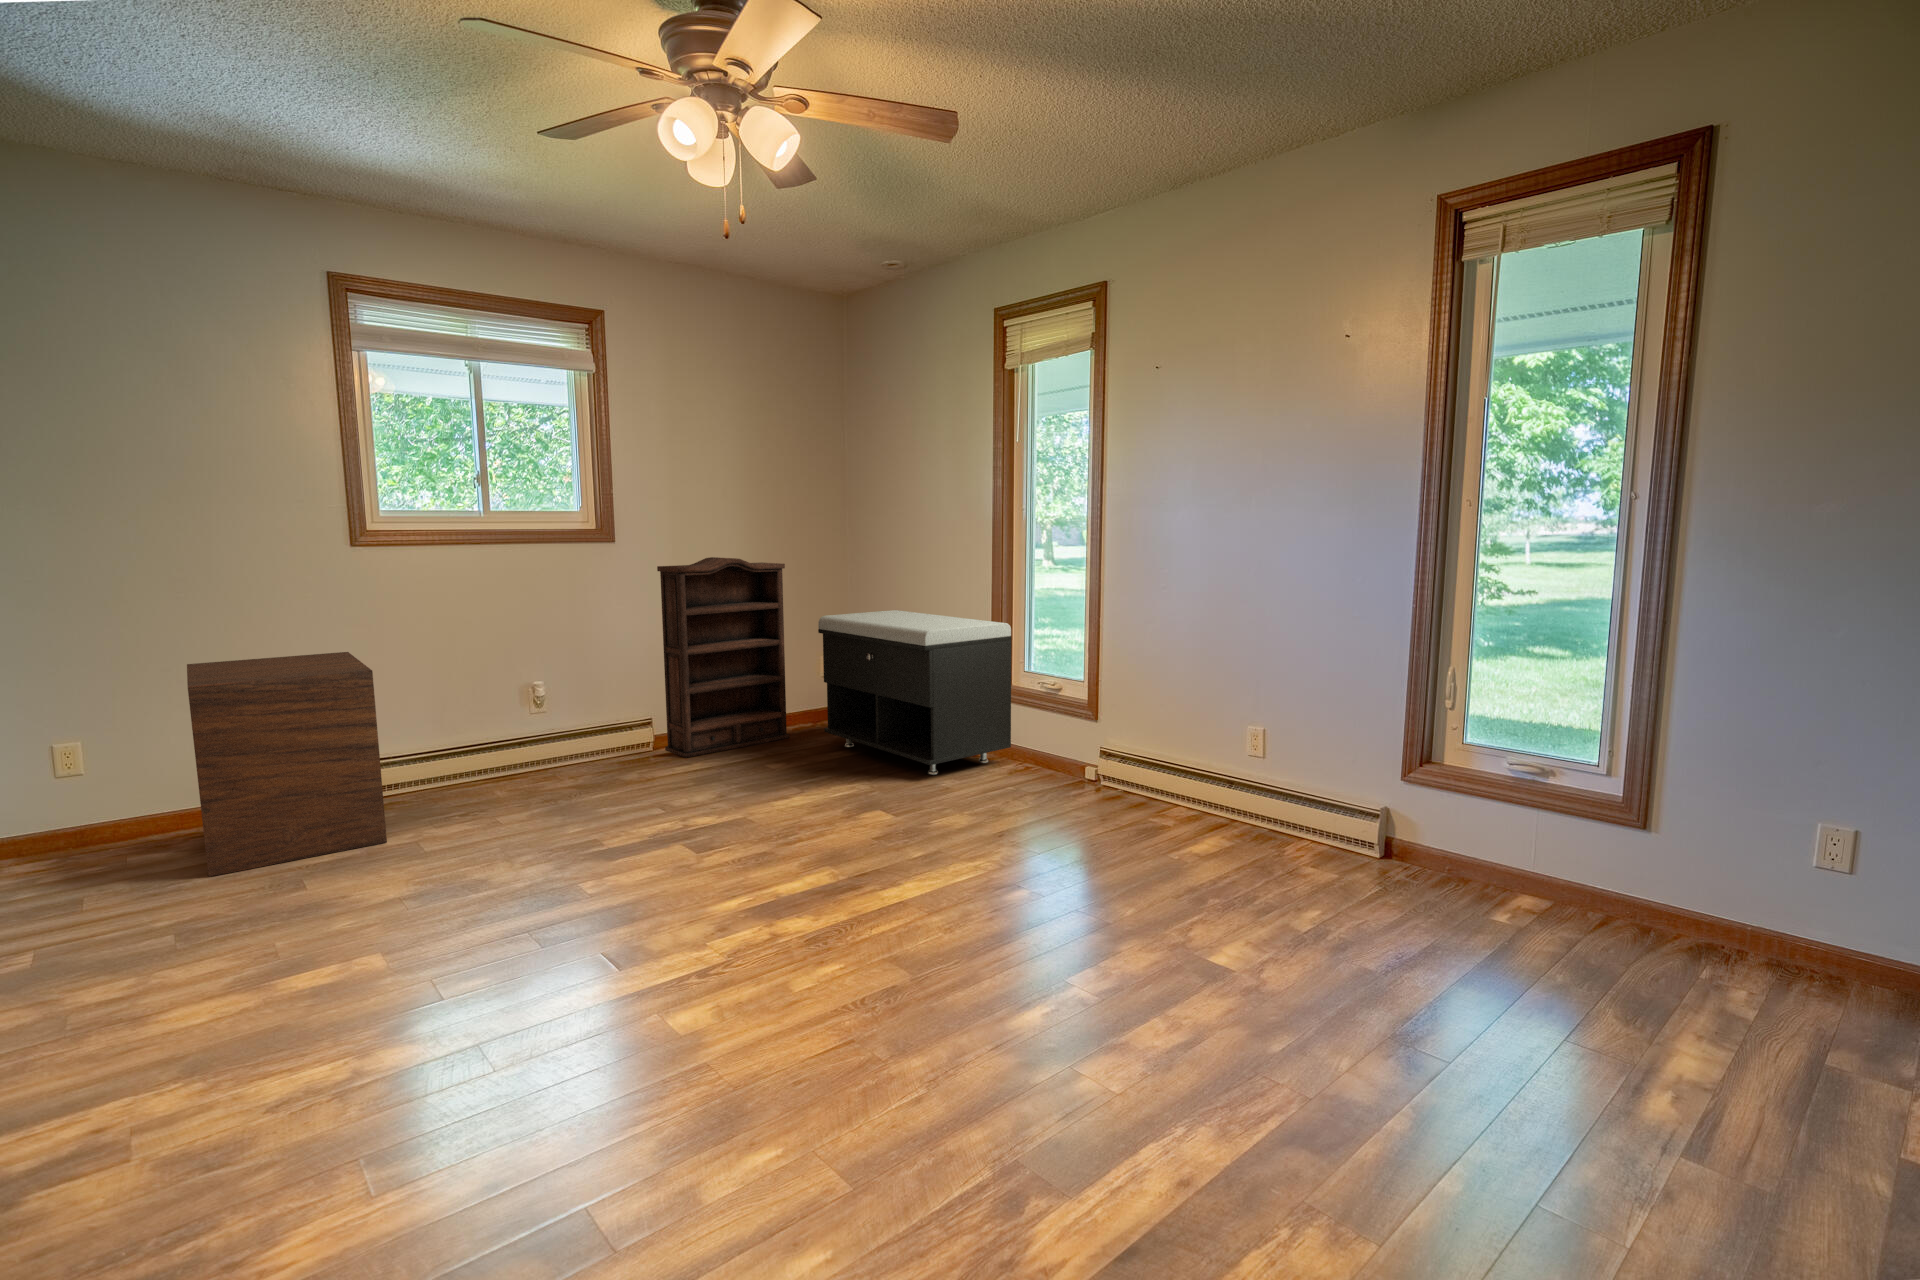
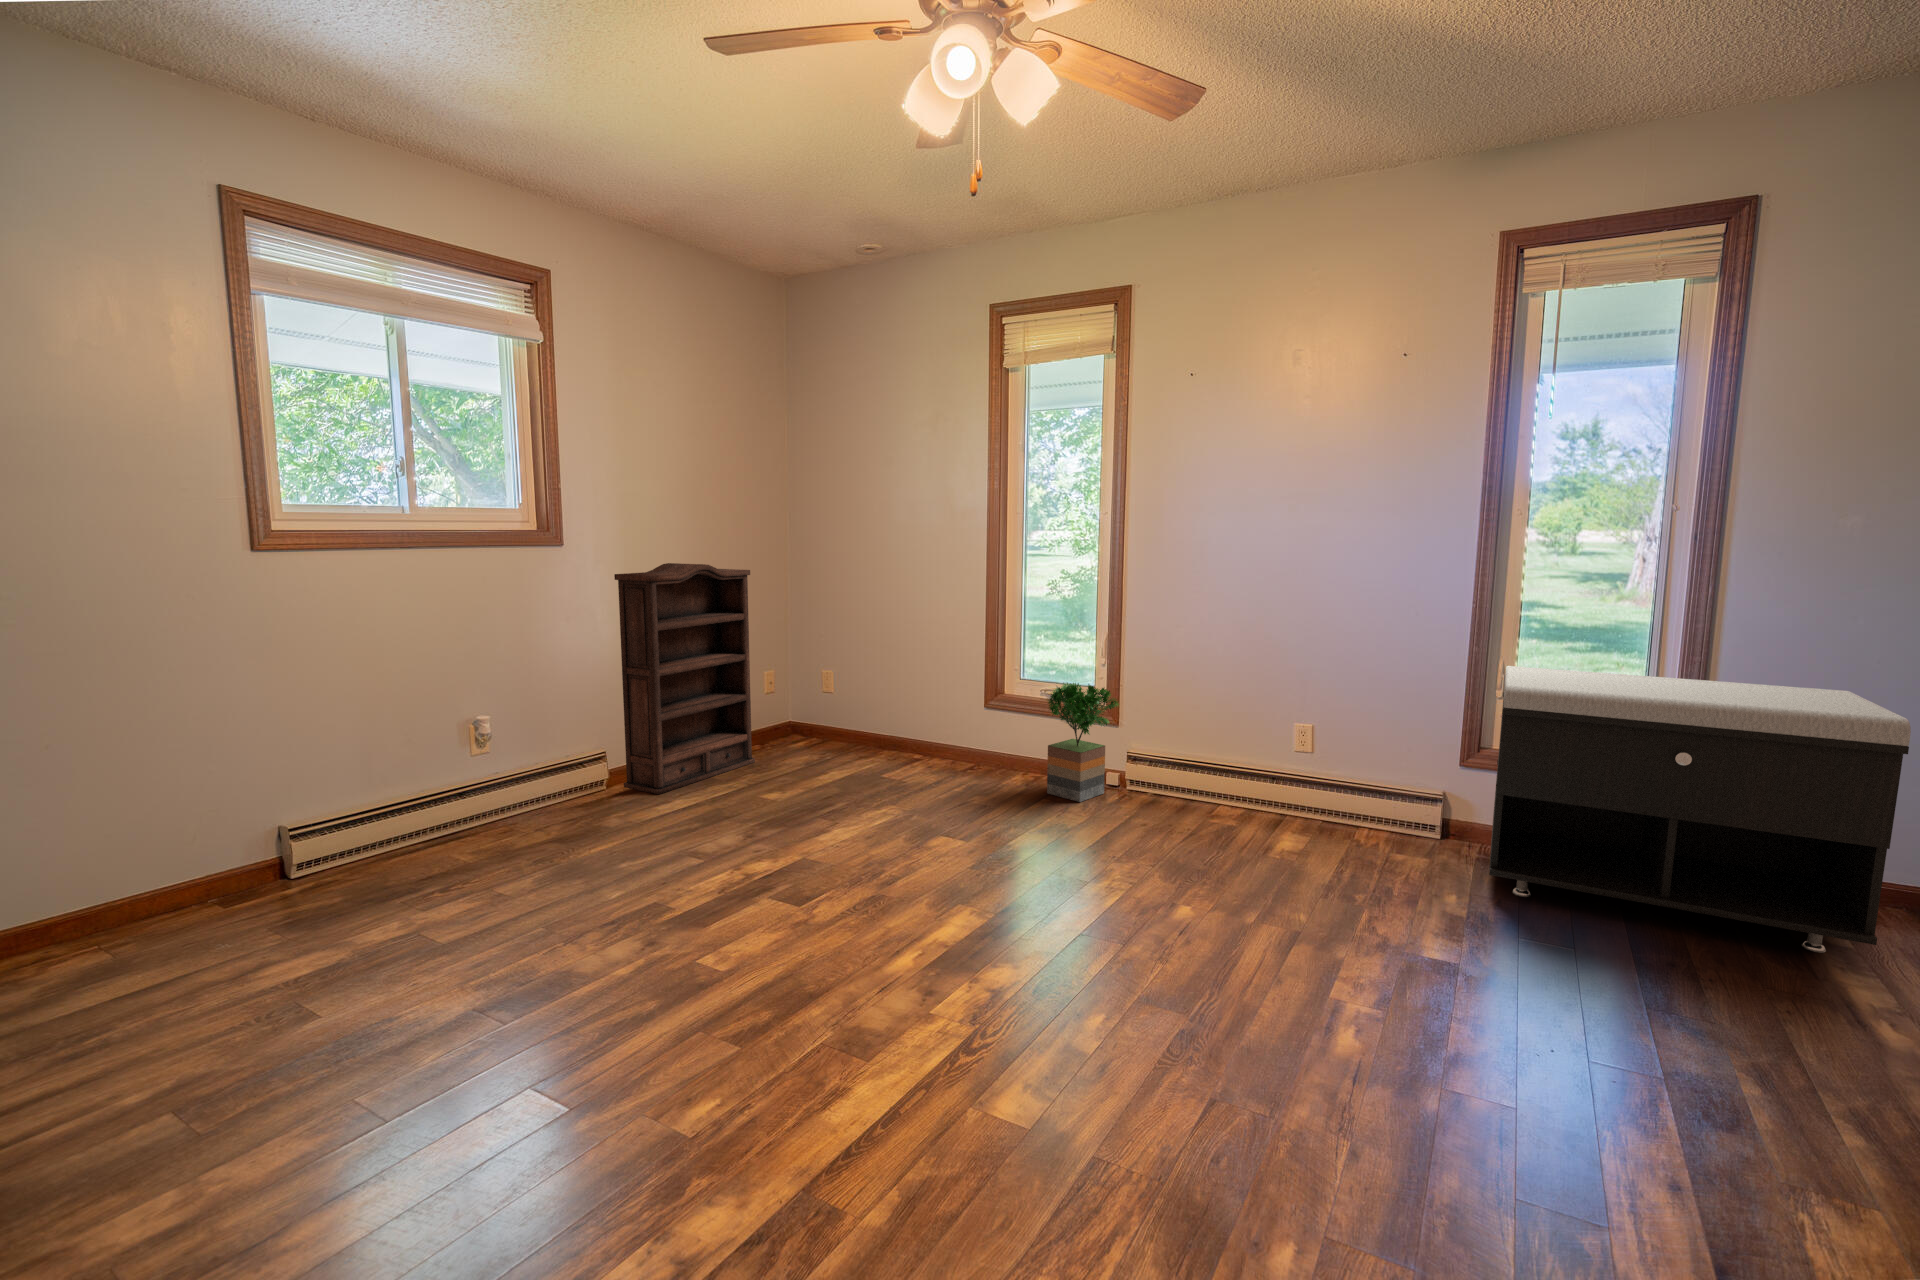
storage bench: present [818,610,1011,775] -> present [1489,666,1911,953]
side table: present [187,652,387,877] -> none [12,693,365,1028]
potted tree: none [1010,675,1091,793] -> present [1047,683,1119,802]

